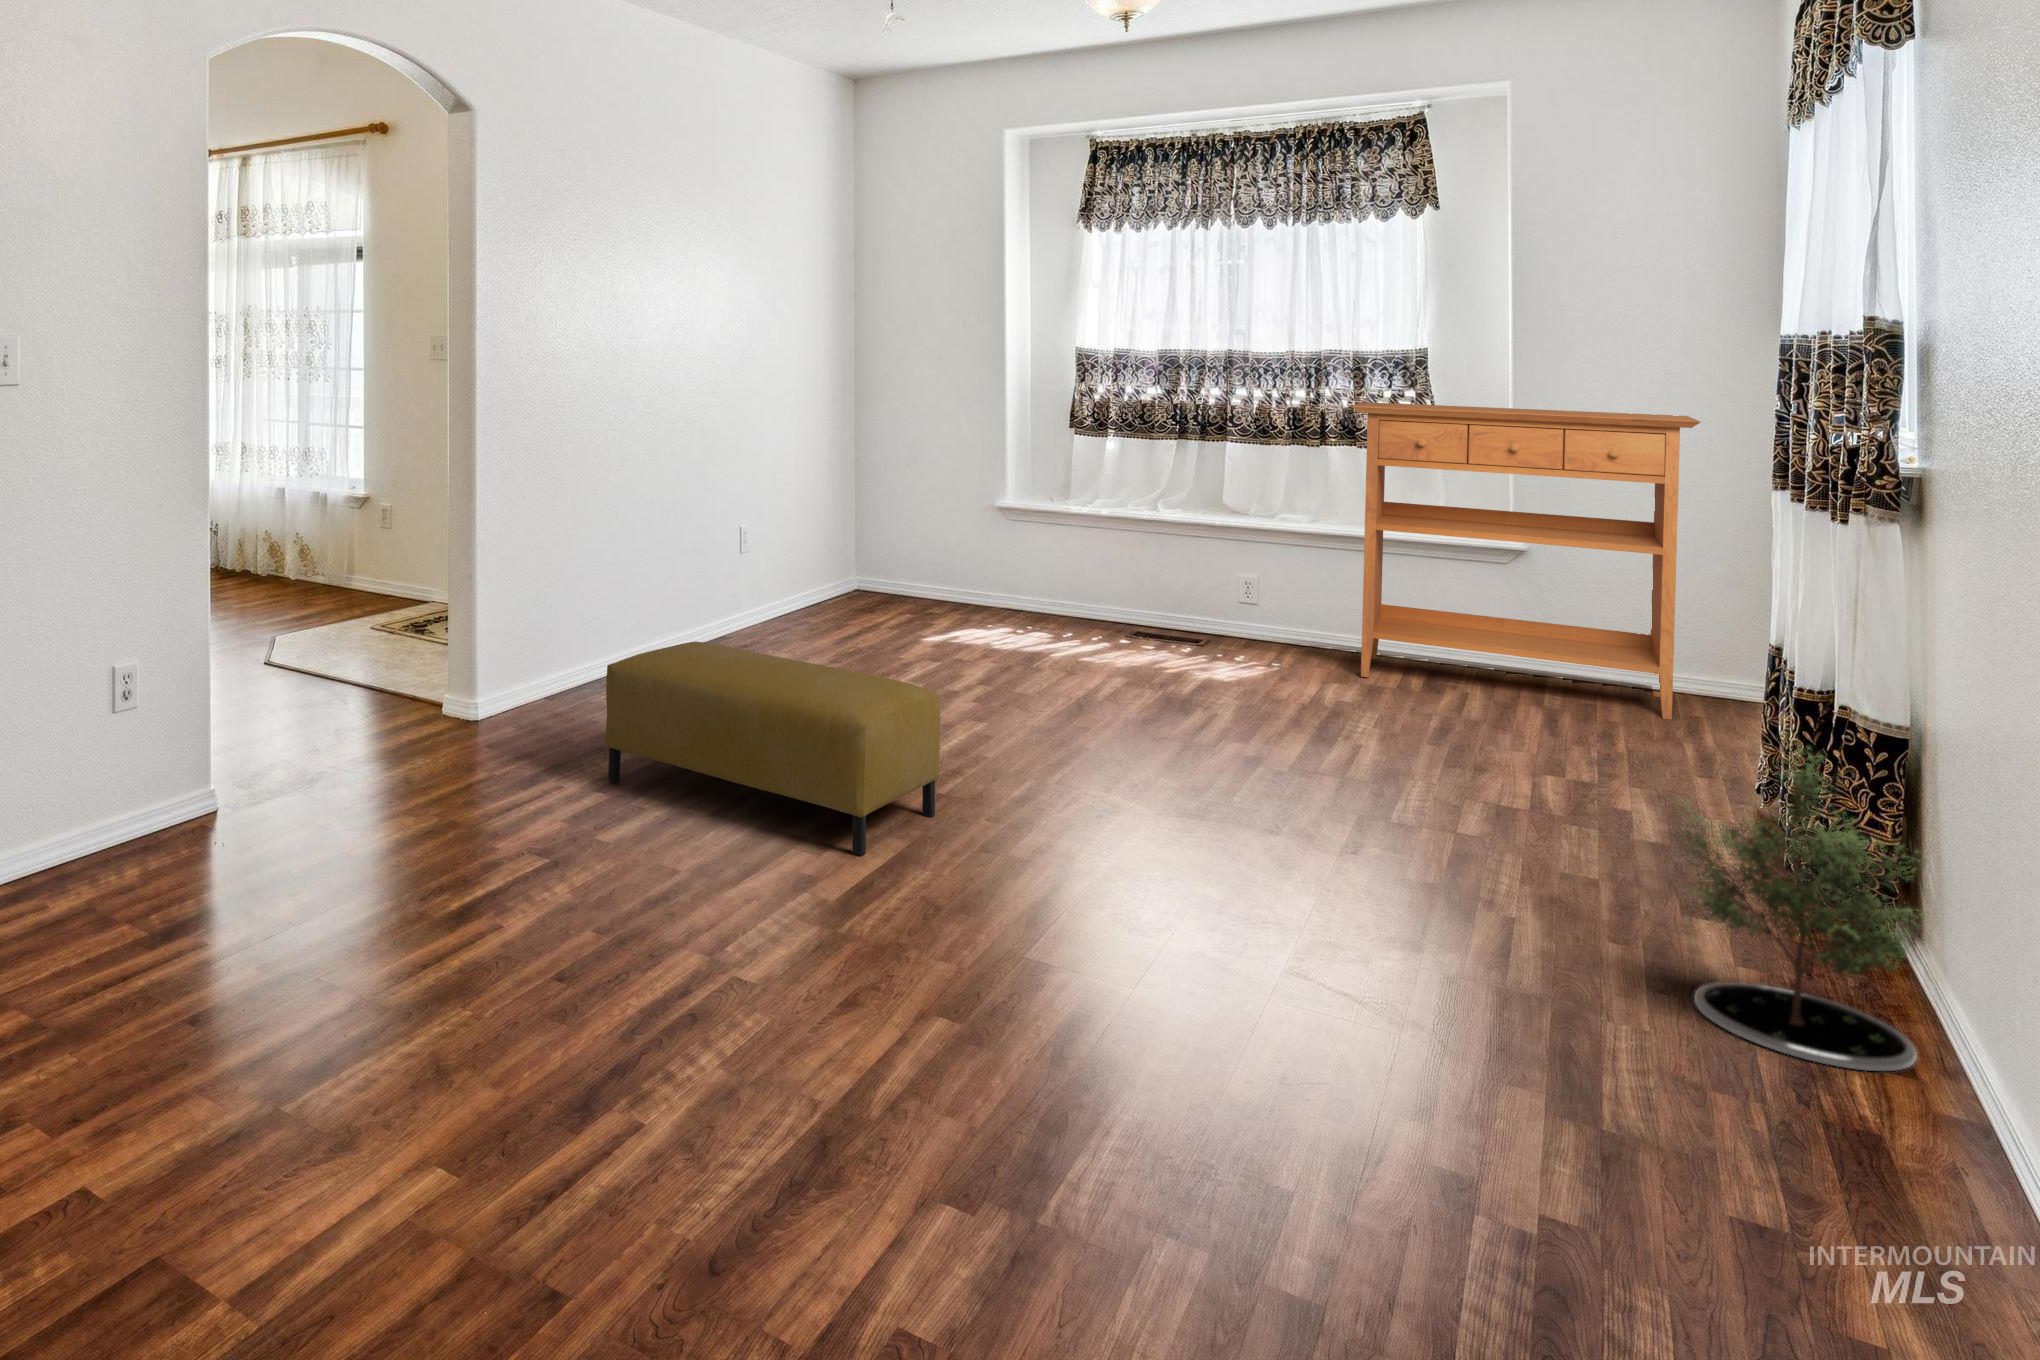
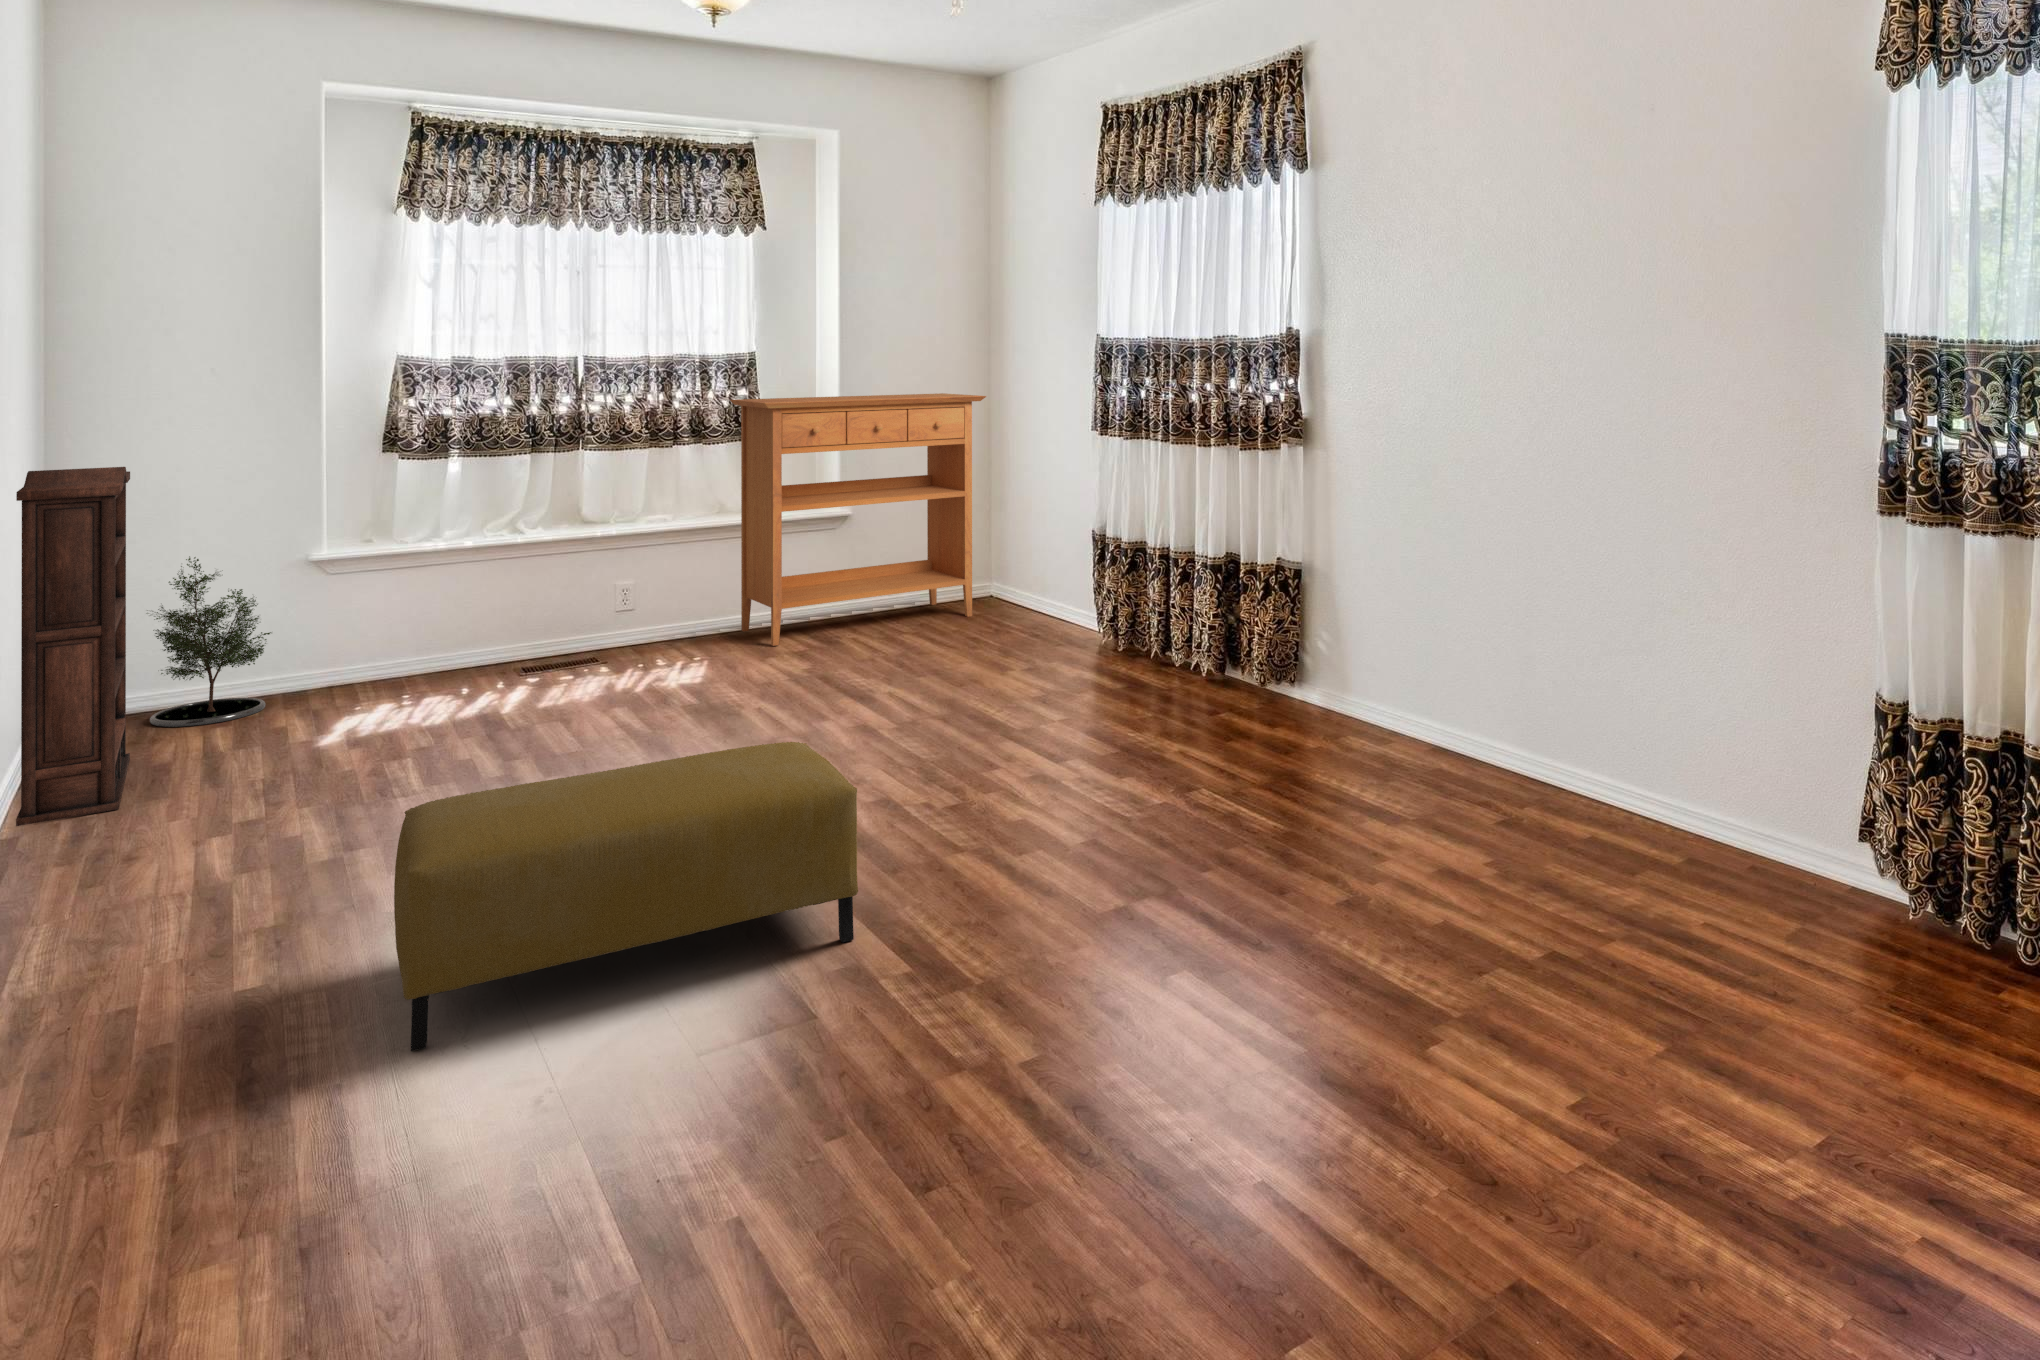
bookshelf: none [736,409,842,635] -> present [16,467,130,826]
potted tree: present [1666,729,1927,1071] -> present [147,556,271,727]

